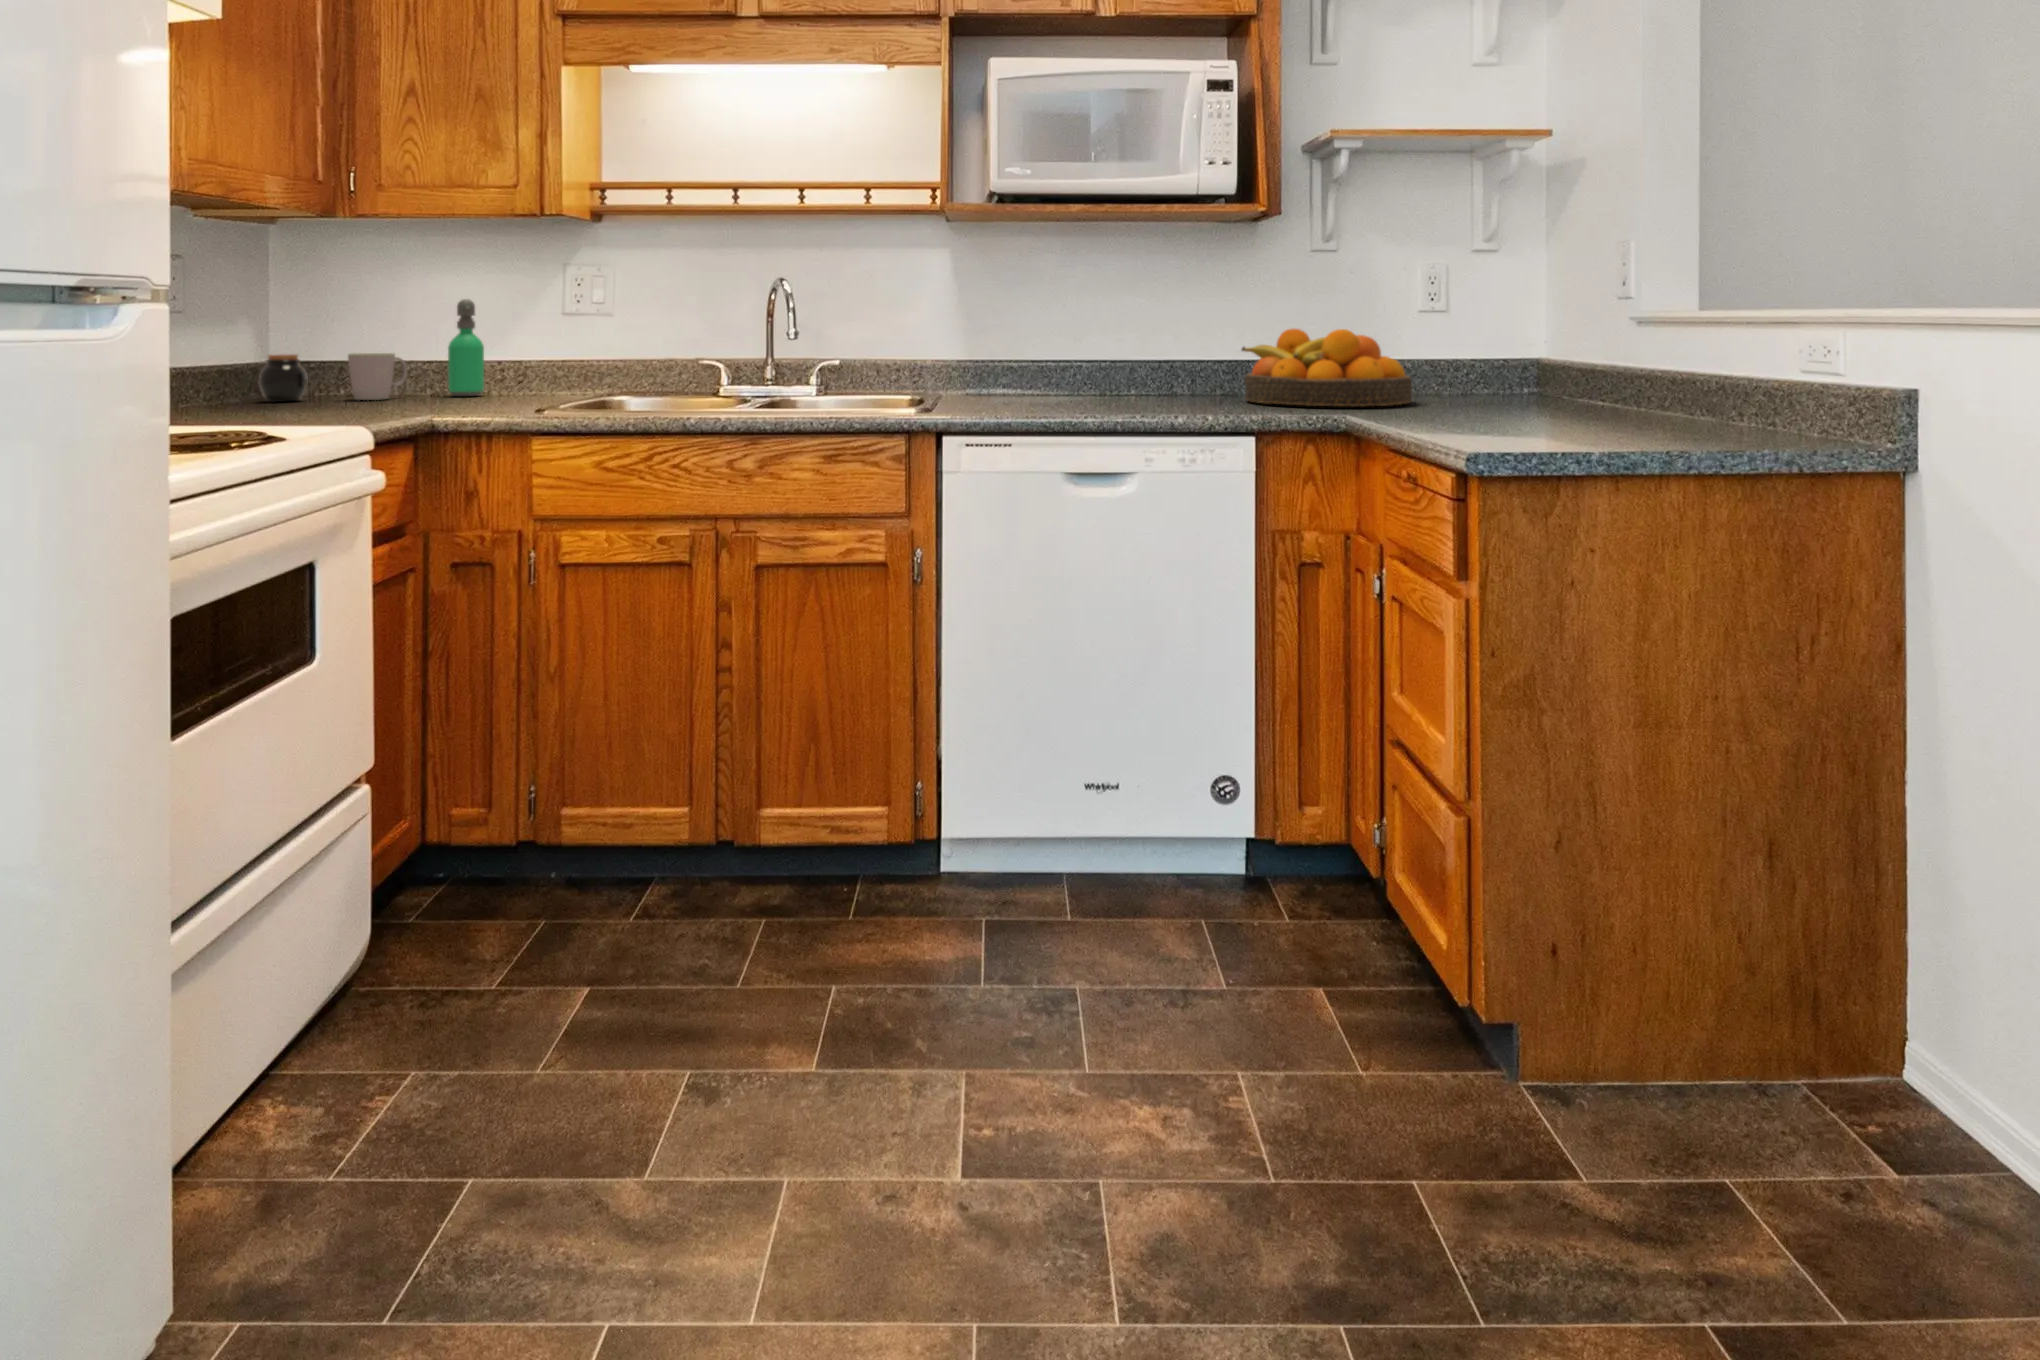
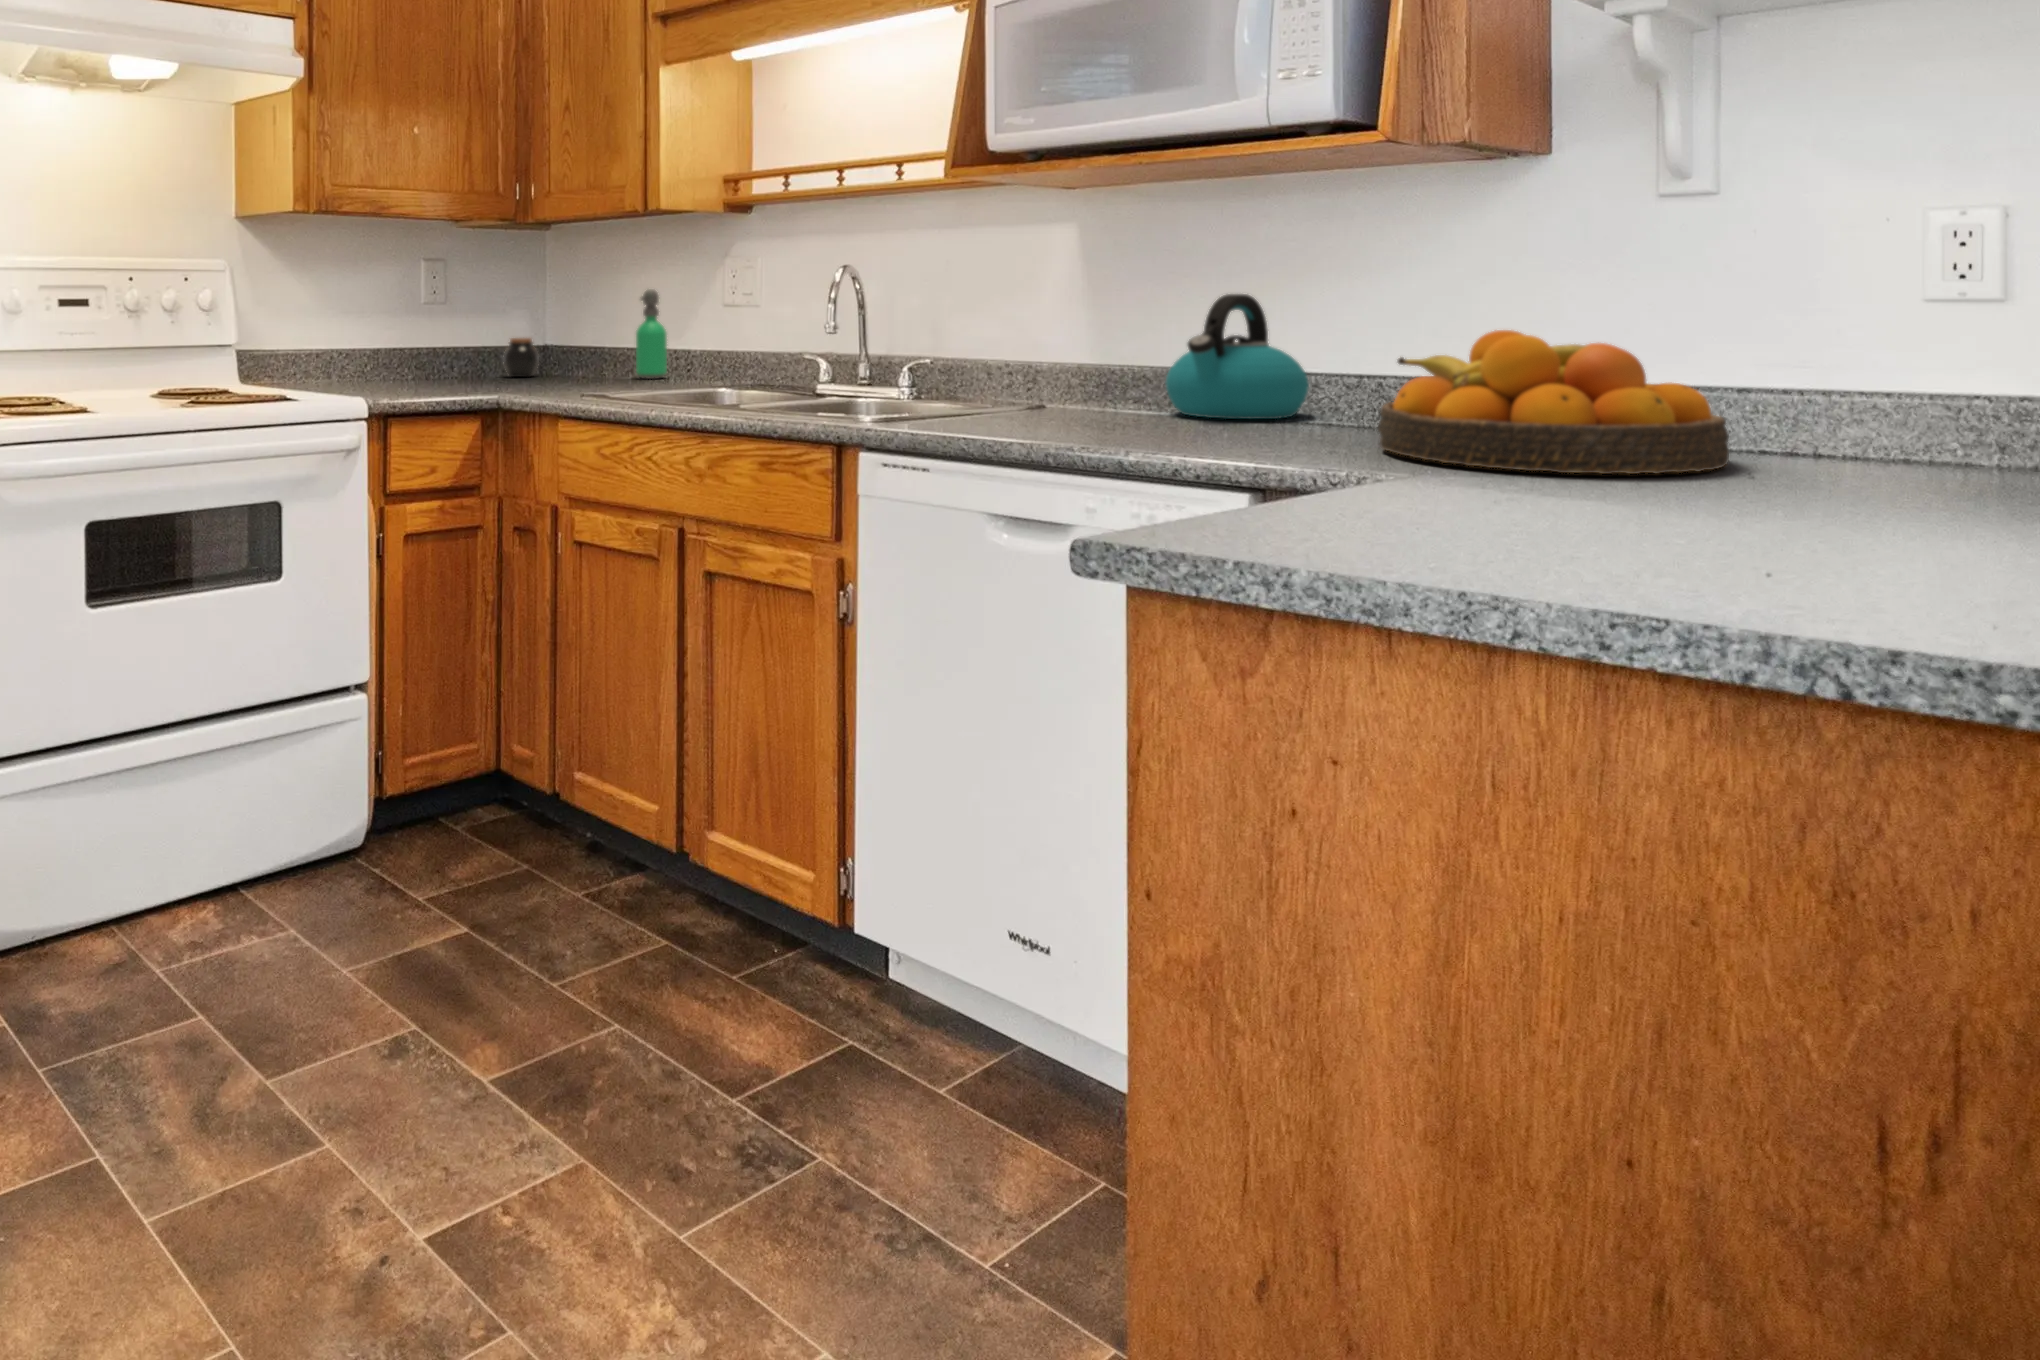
kettle: none [1042,308,1132,396] -> present [1166,294,1309,419]
mug: present [348,353,407,400] -> none [557,337,609,379]

